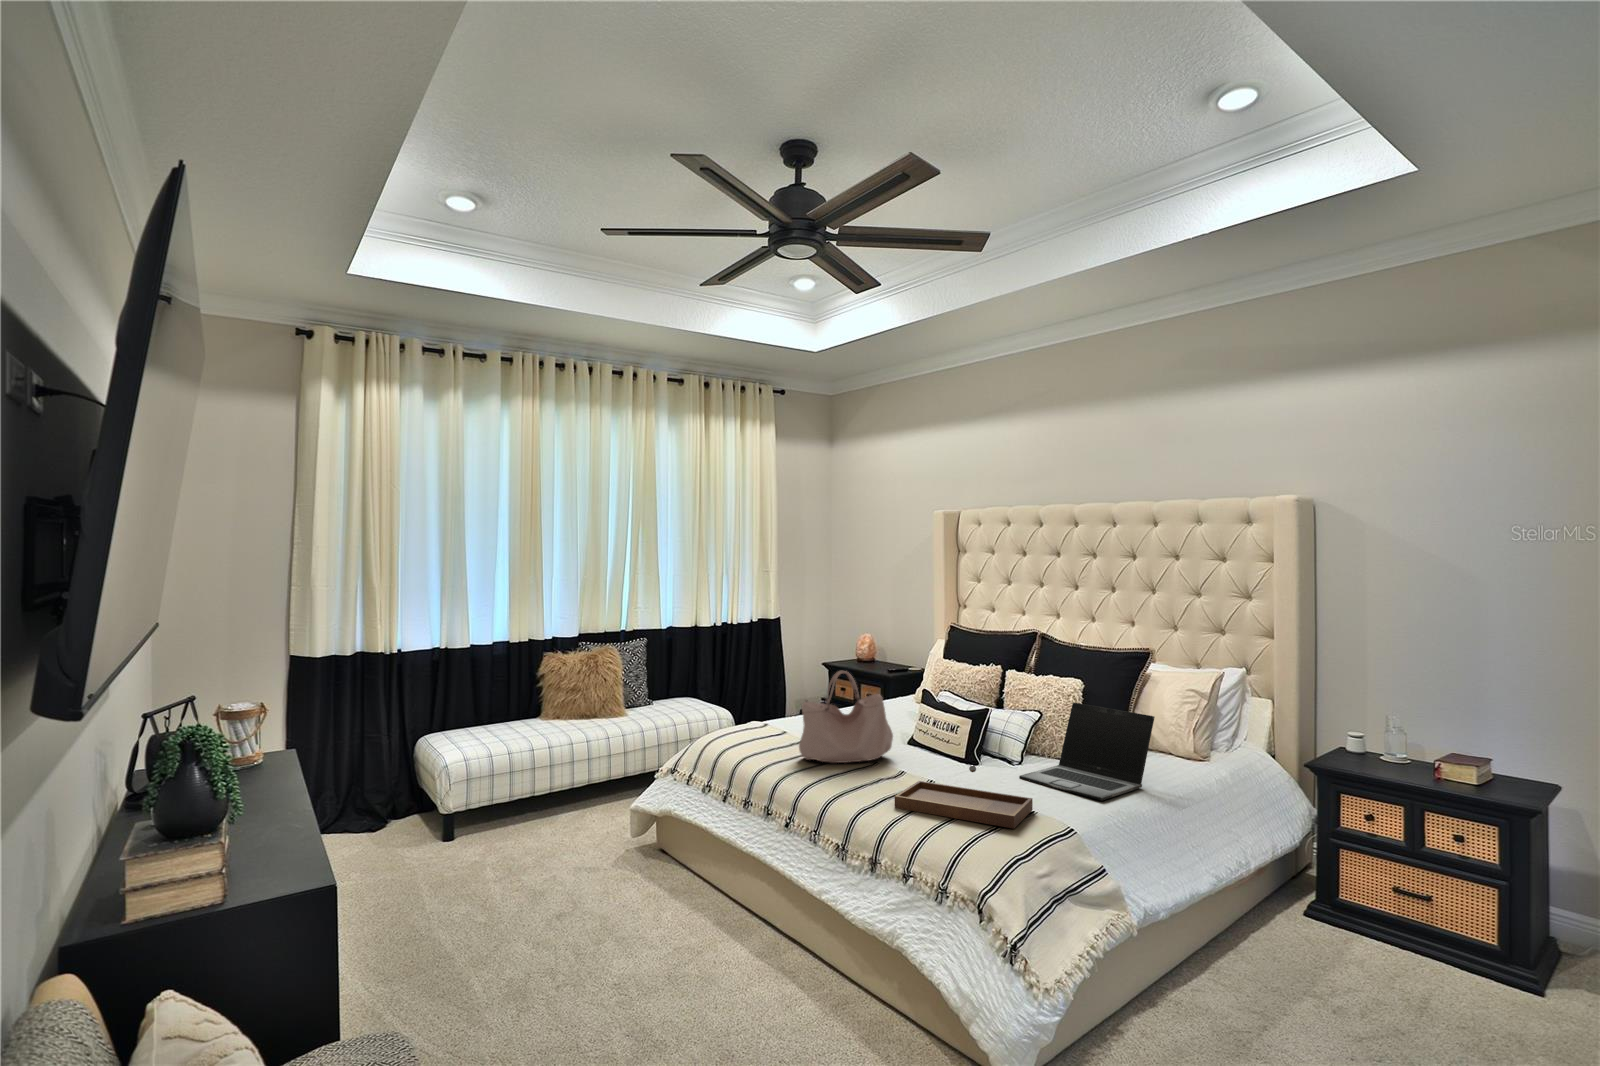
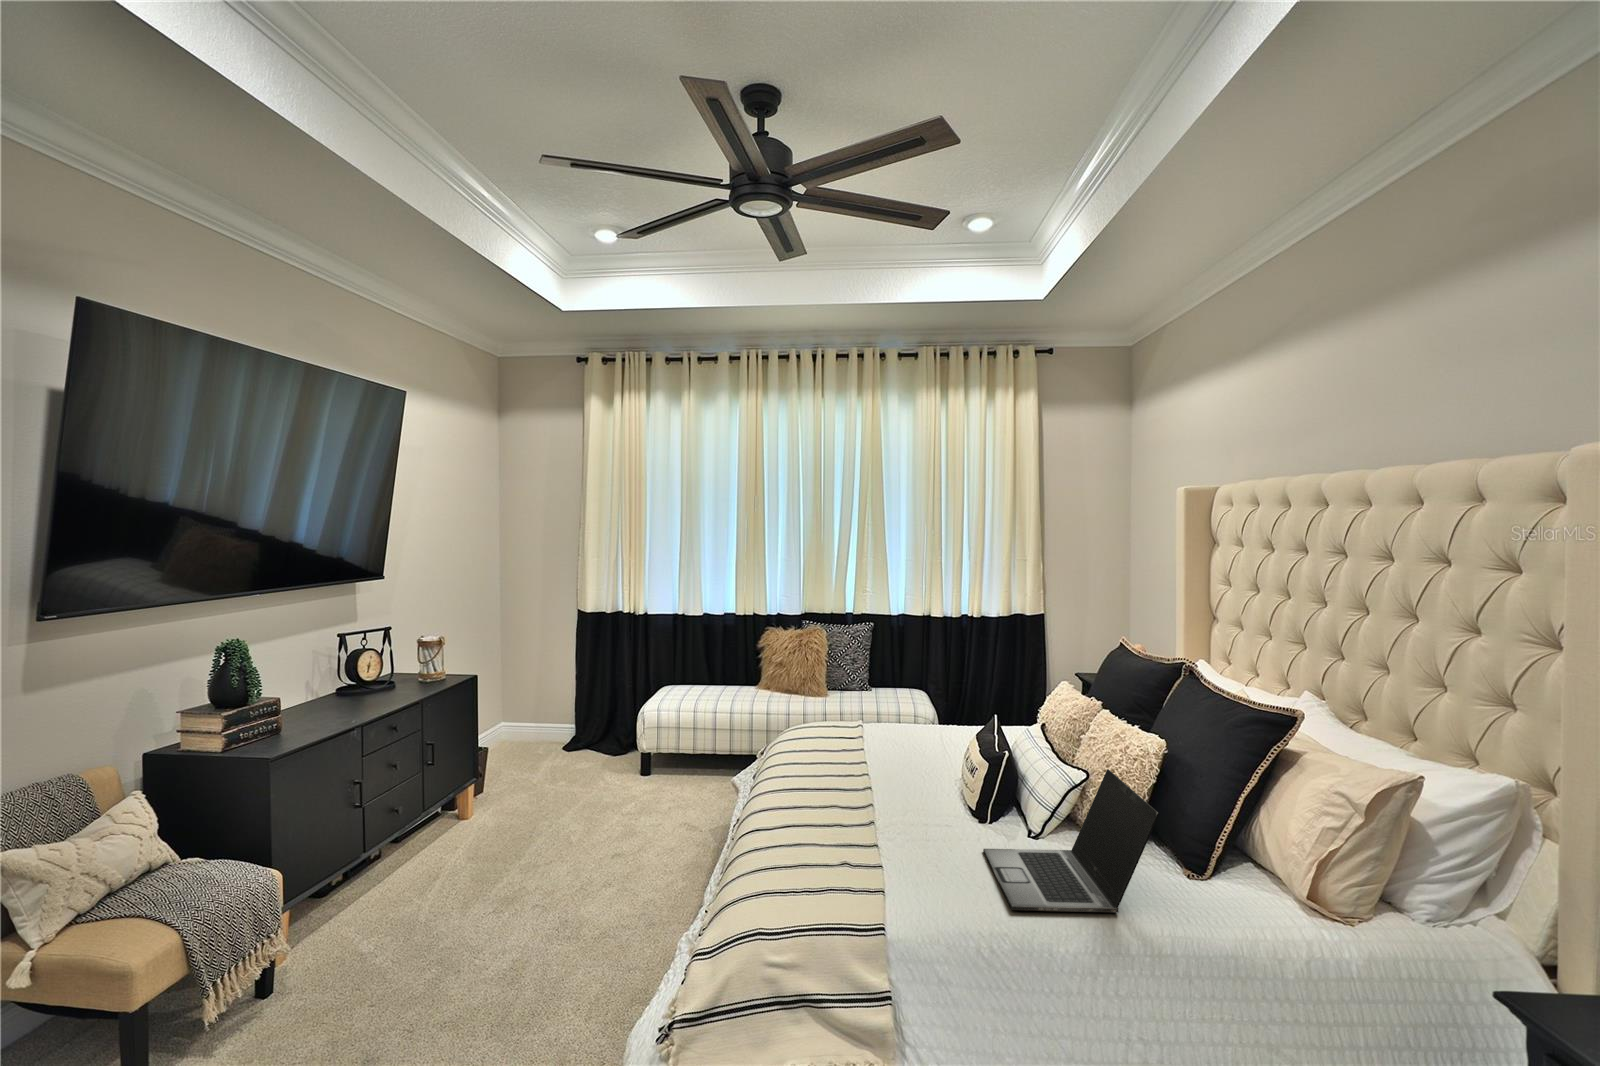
handbag: present [799,671,893,763] -> none [803,680,901,787]
tray: present [895,765,1033,828] -> none [770,816,898,905]

